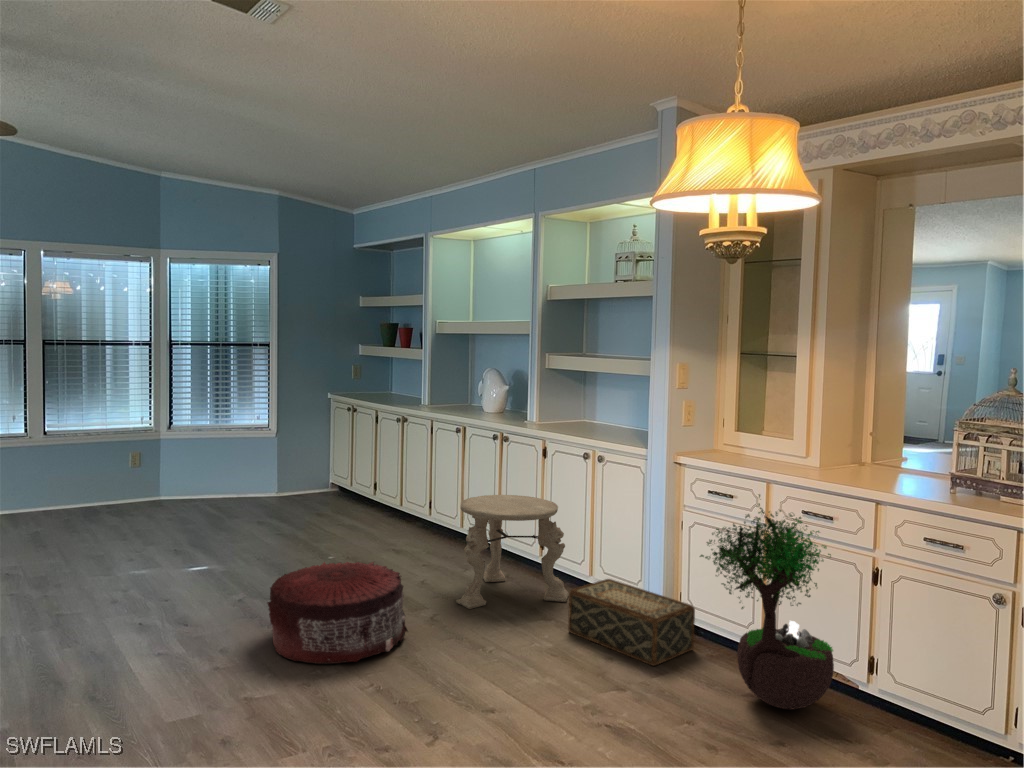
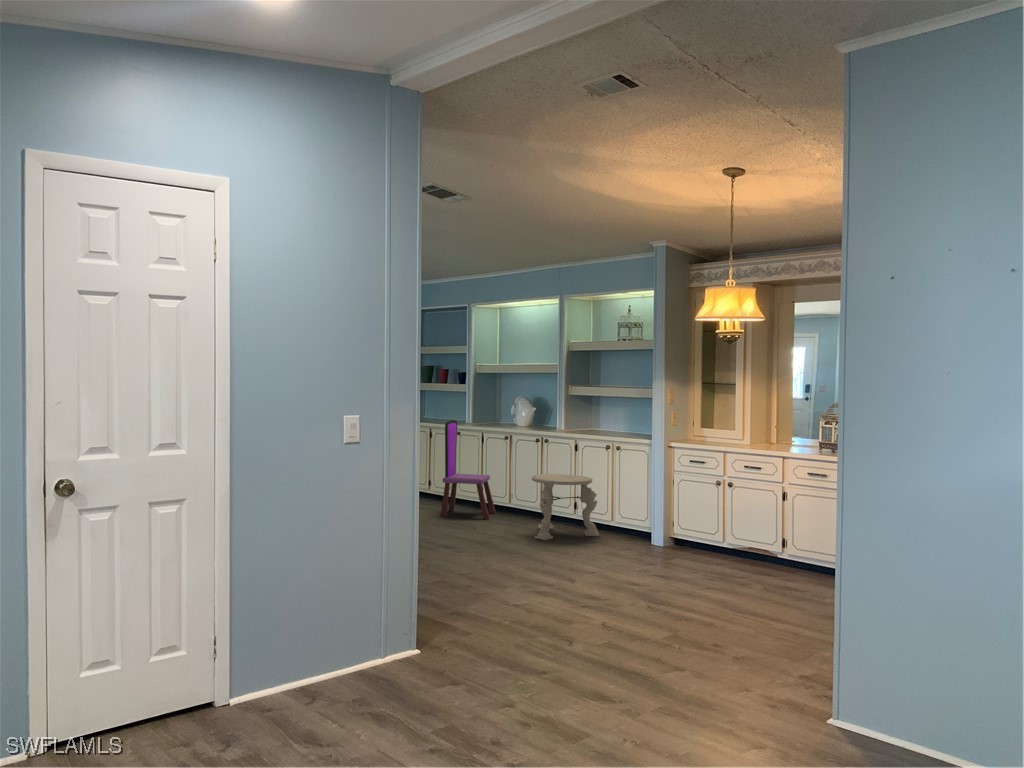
dining chair: none [356,403,445,554] -> present [441,420,496,519]
potted tree: present [700,495,834,709] -> none [698,454,766,567]
pouf: present [267,562,408,664] -> none [444,510,522,561]
woven basket: present [568,579,695,666] -> none [611,517,685,557]

